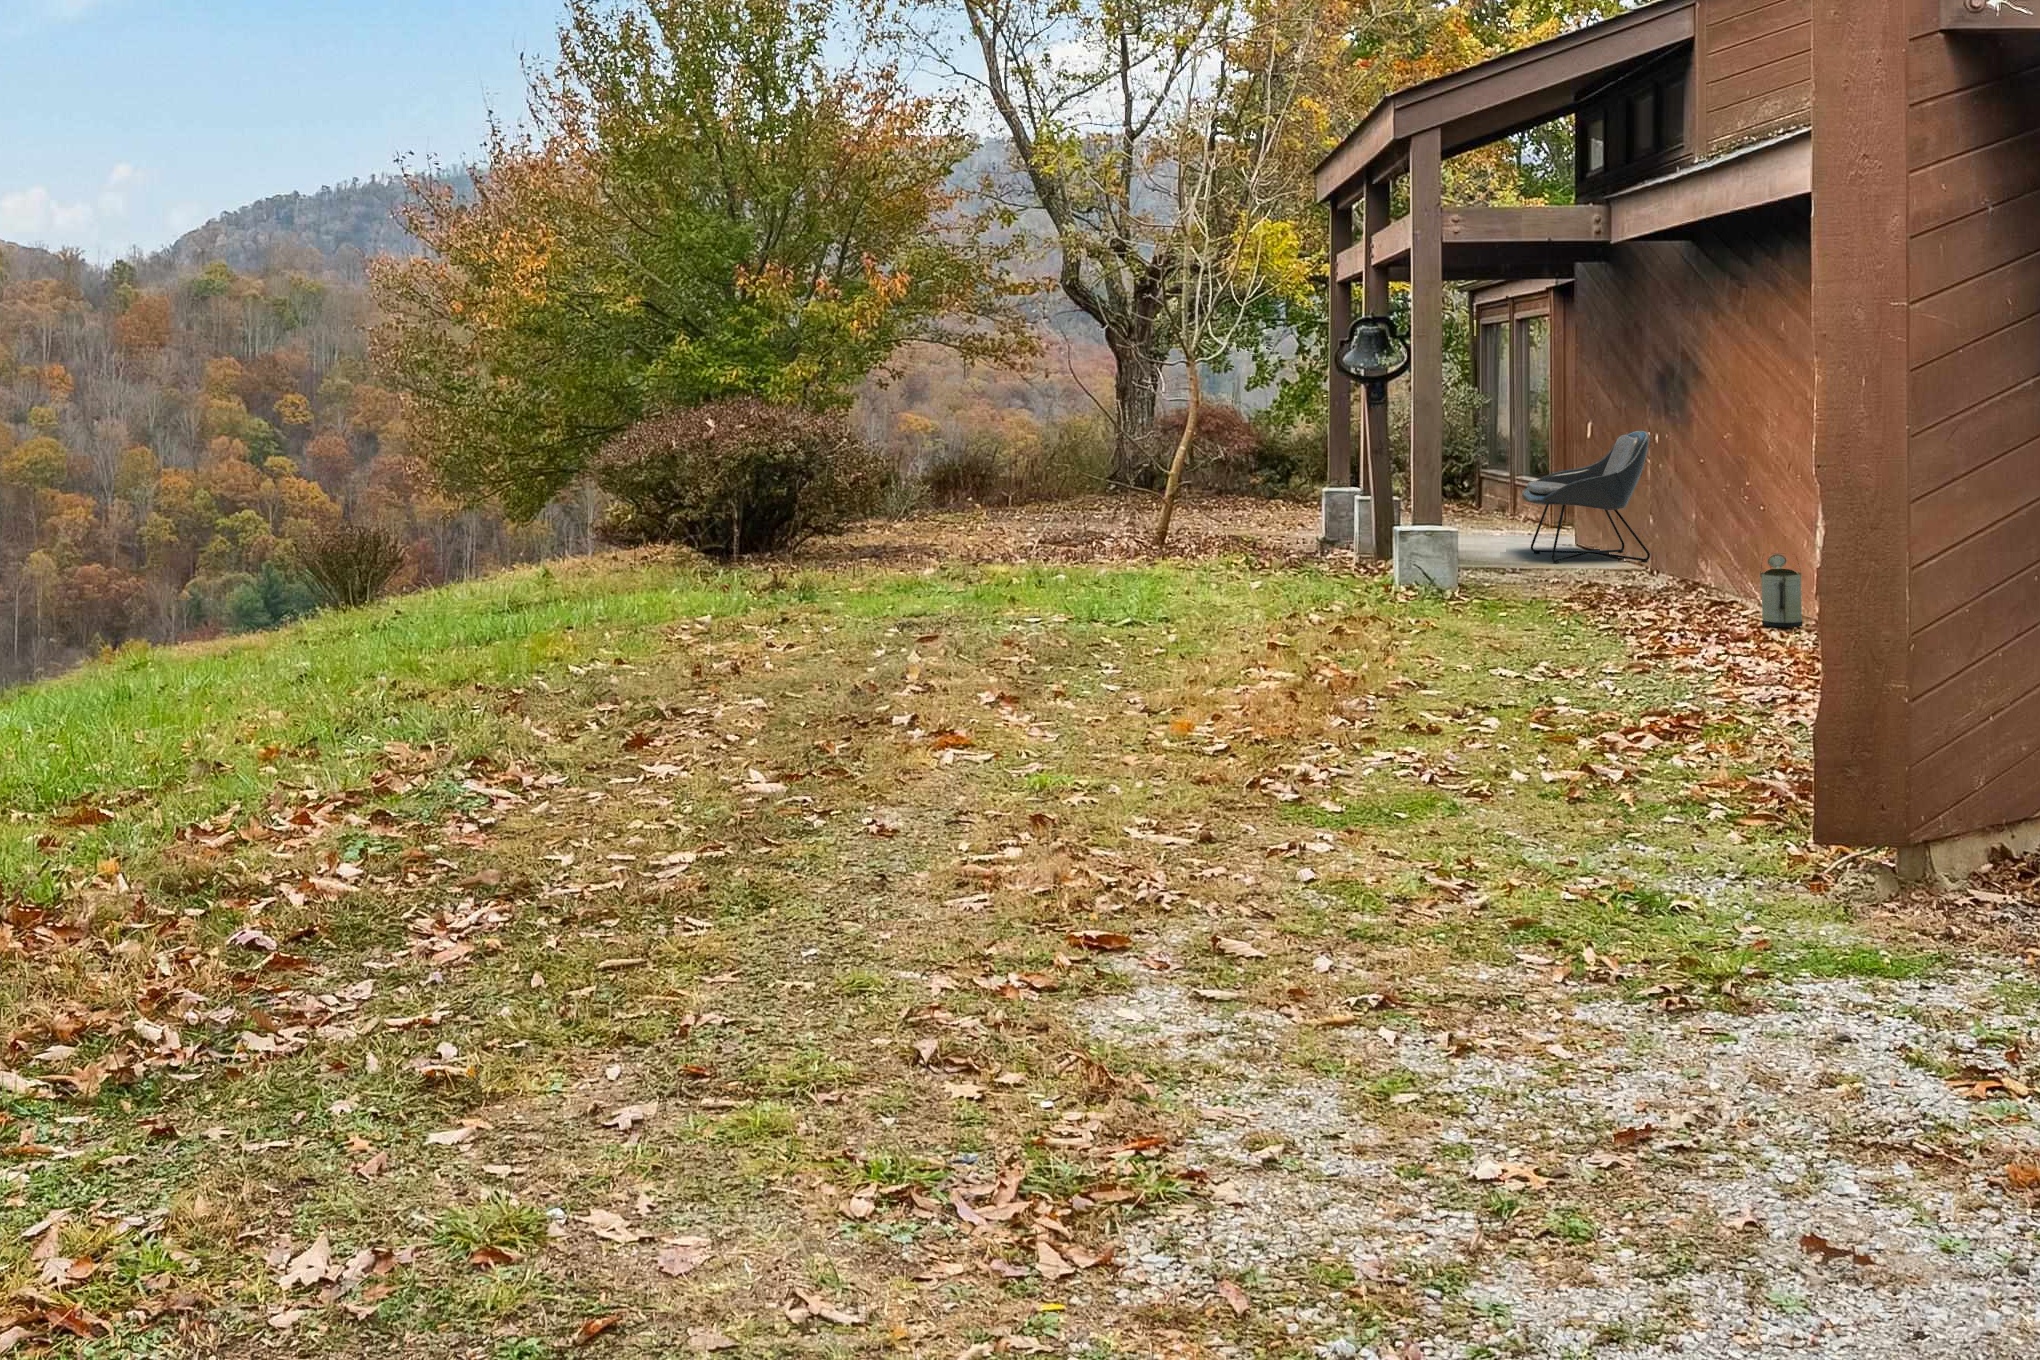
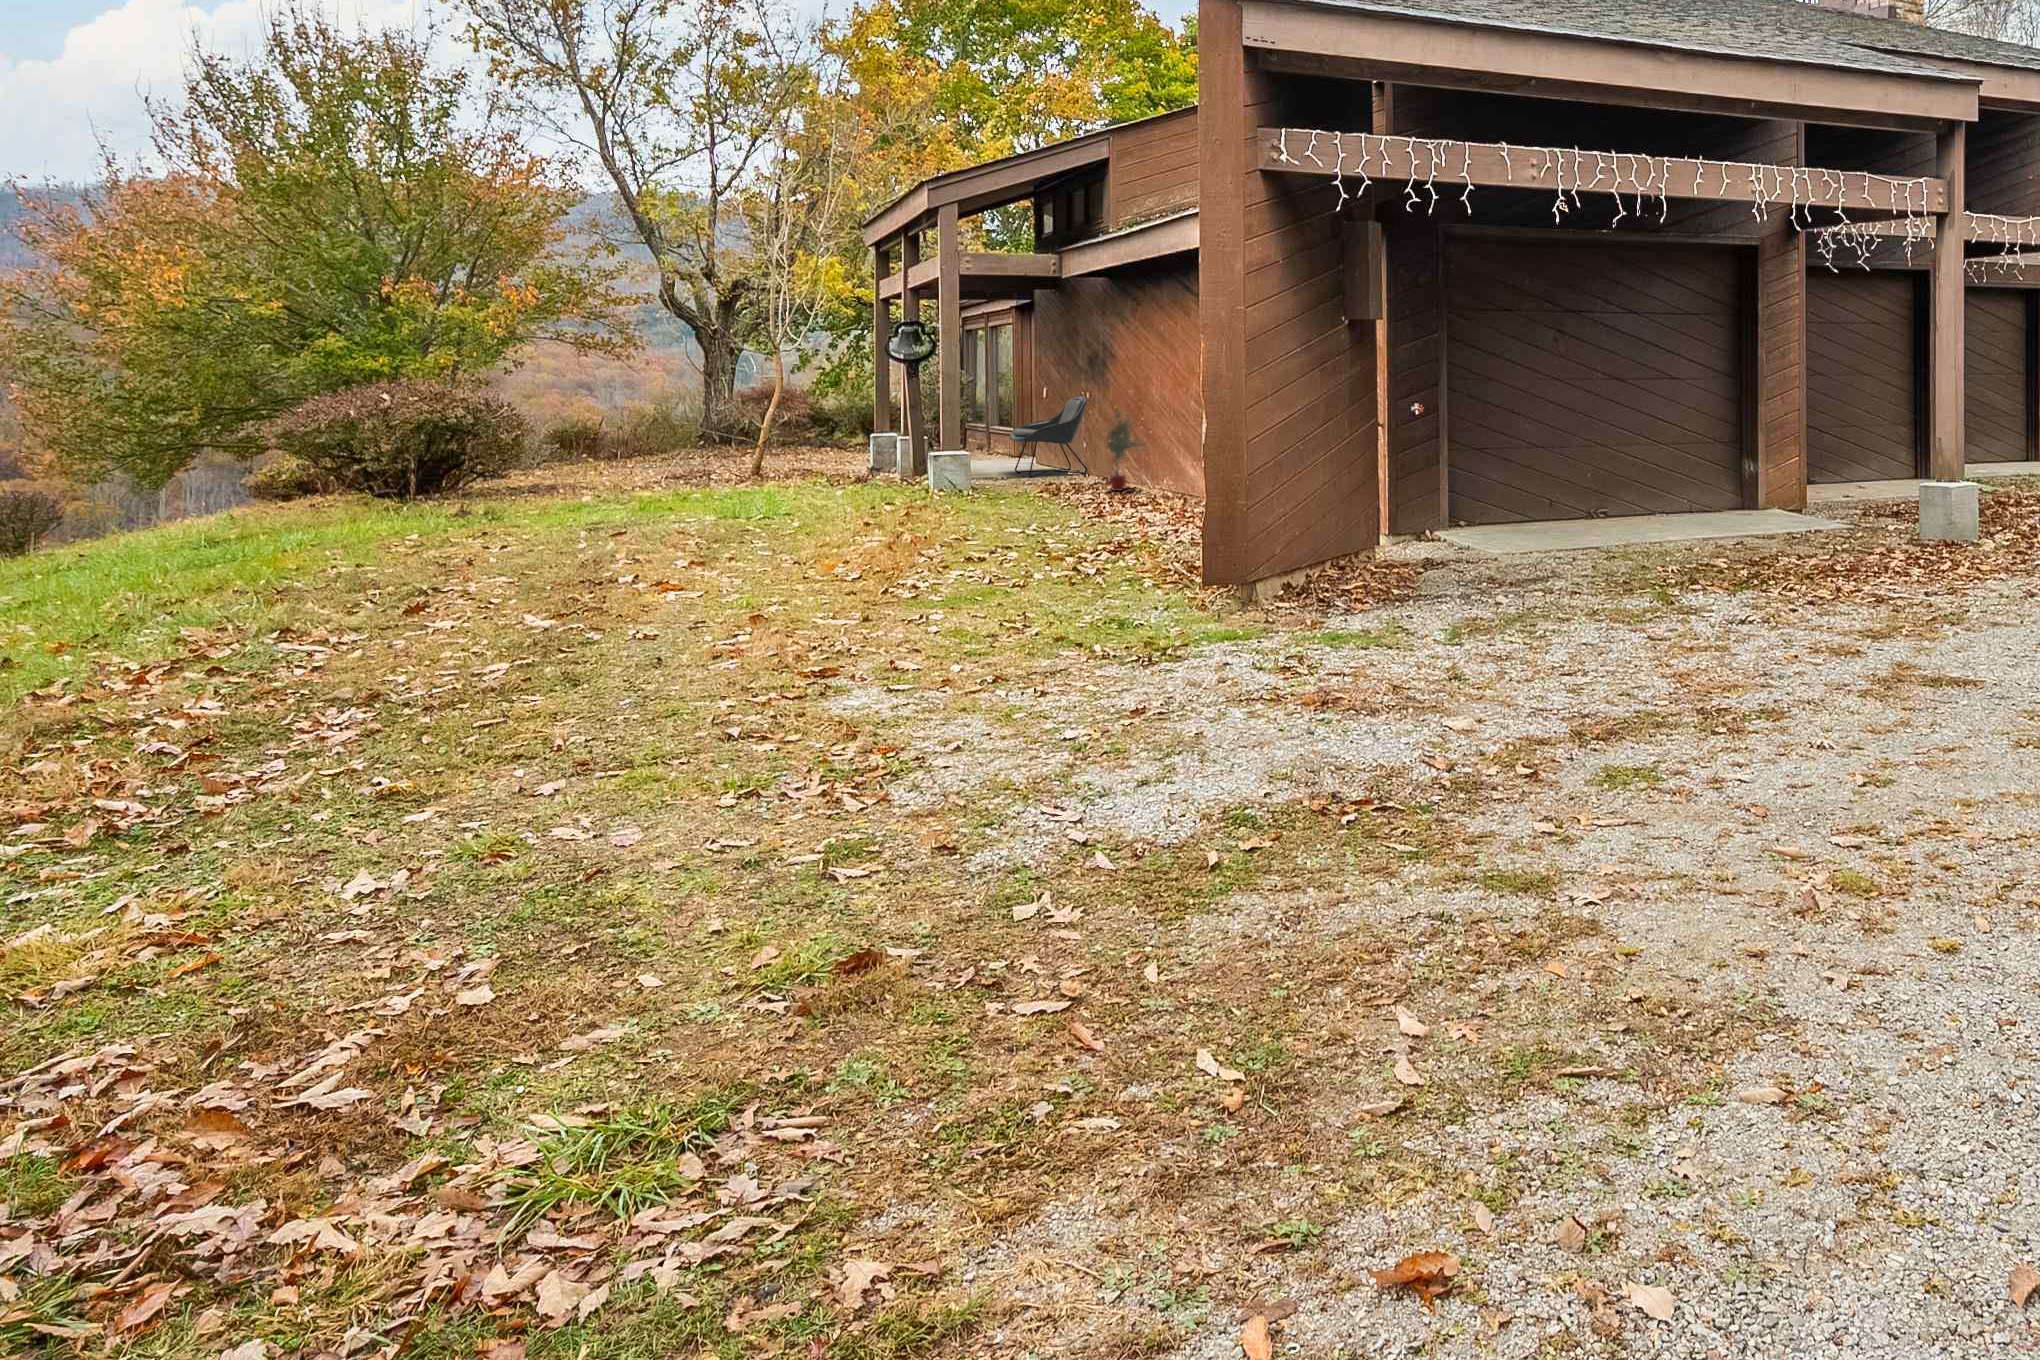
potted tree: none [1668,461,1751,599] -> present [1105,412,1145,491]
watering can: present [1760,554,1802,627] -> none [1155,460,1177,501]

